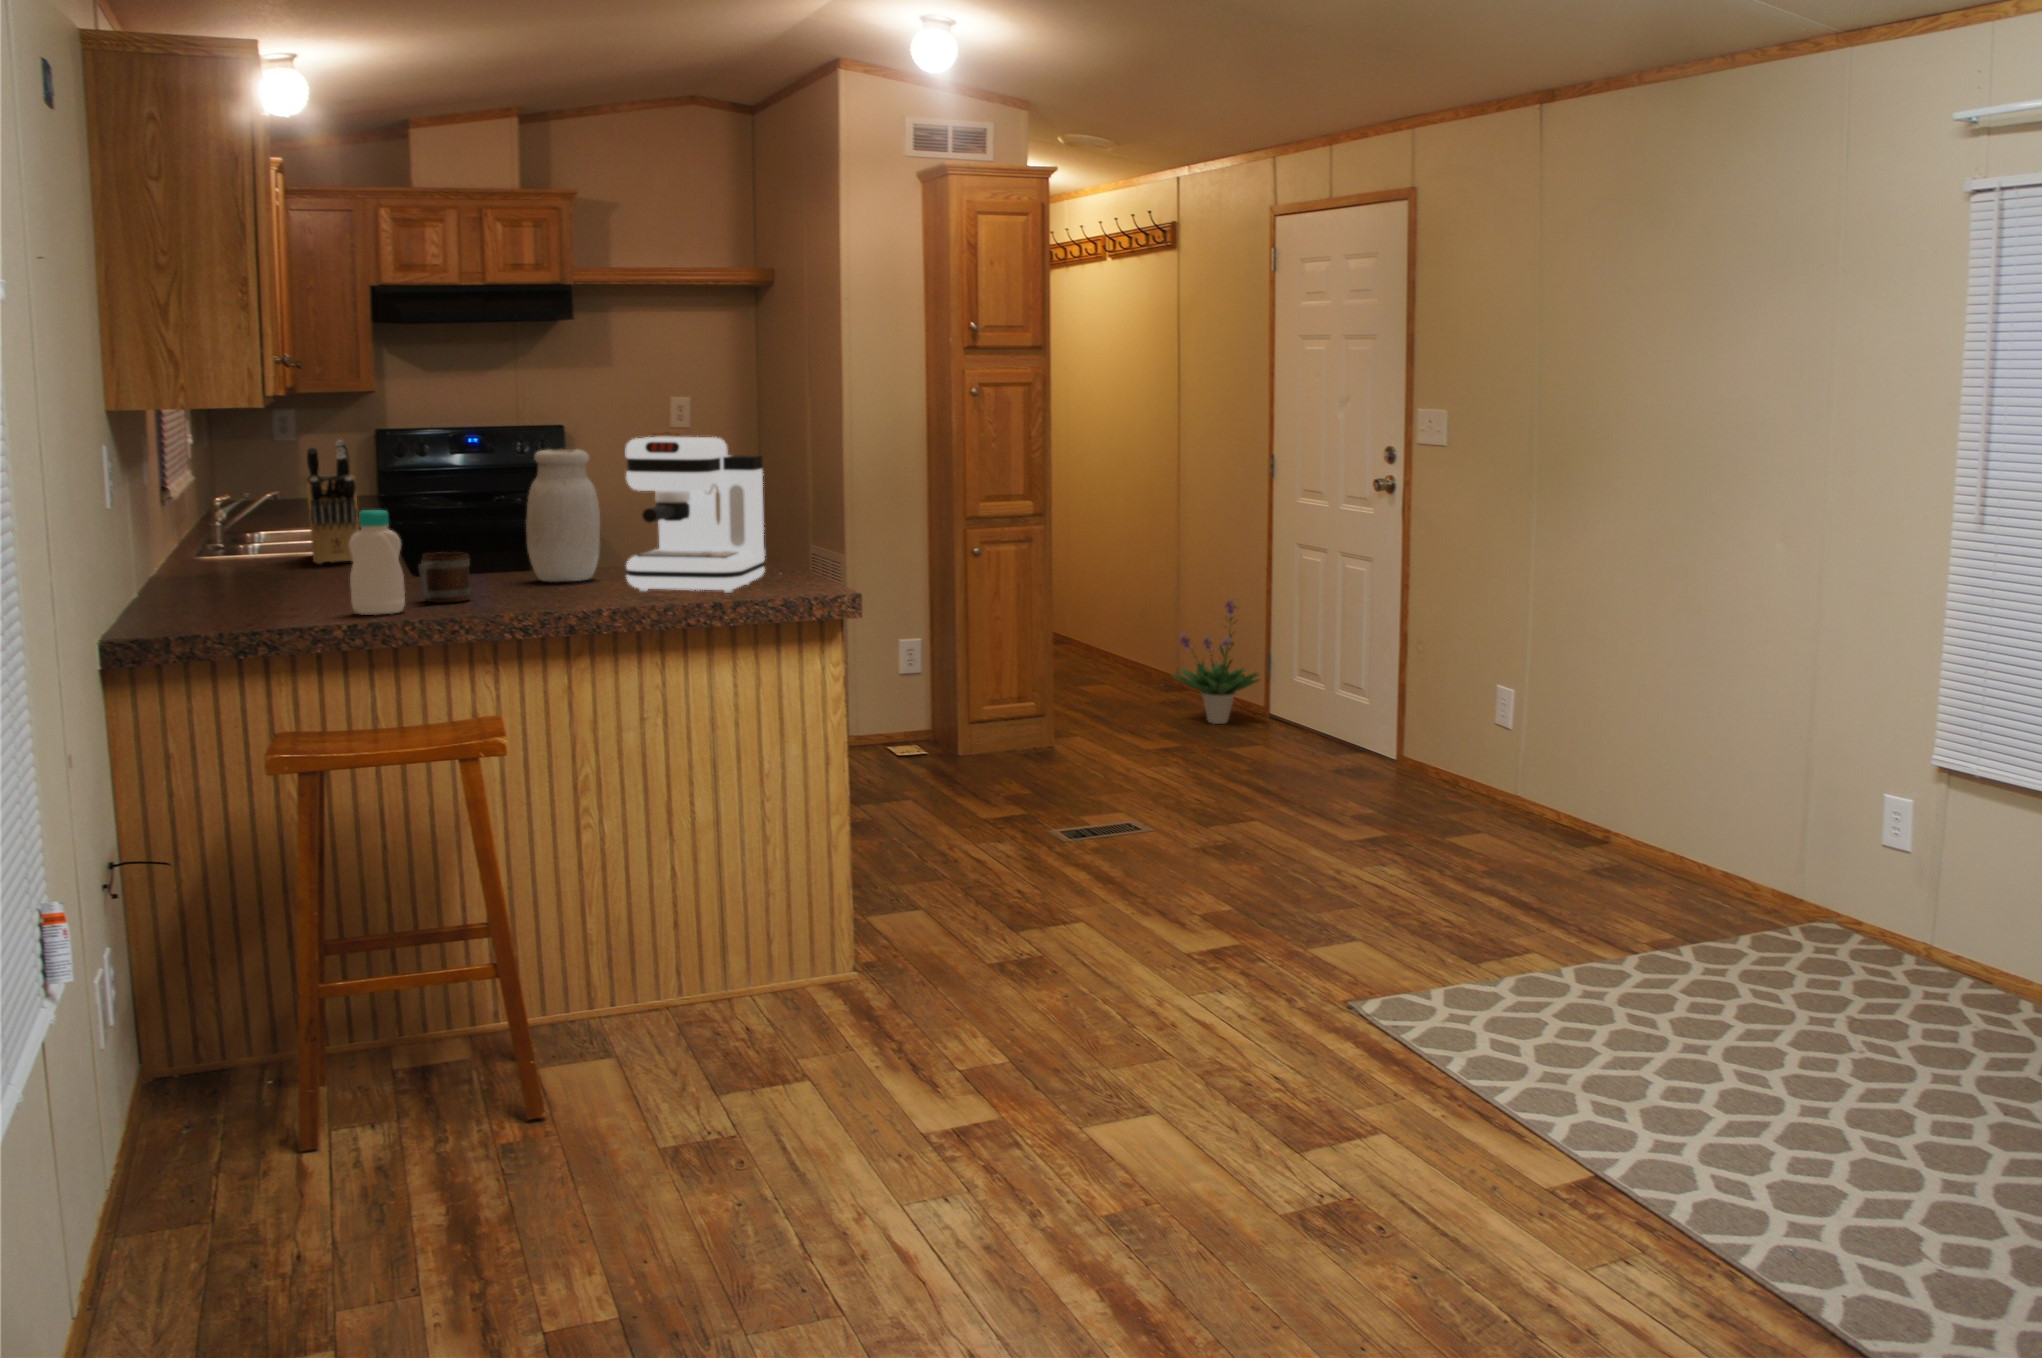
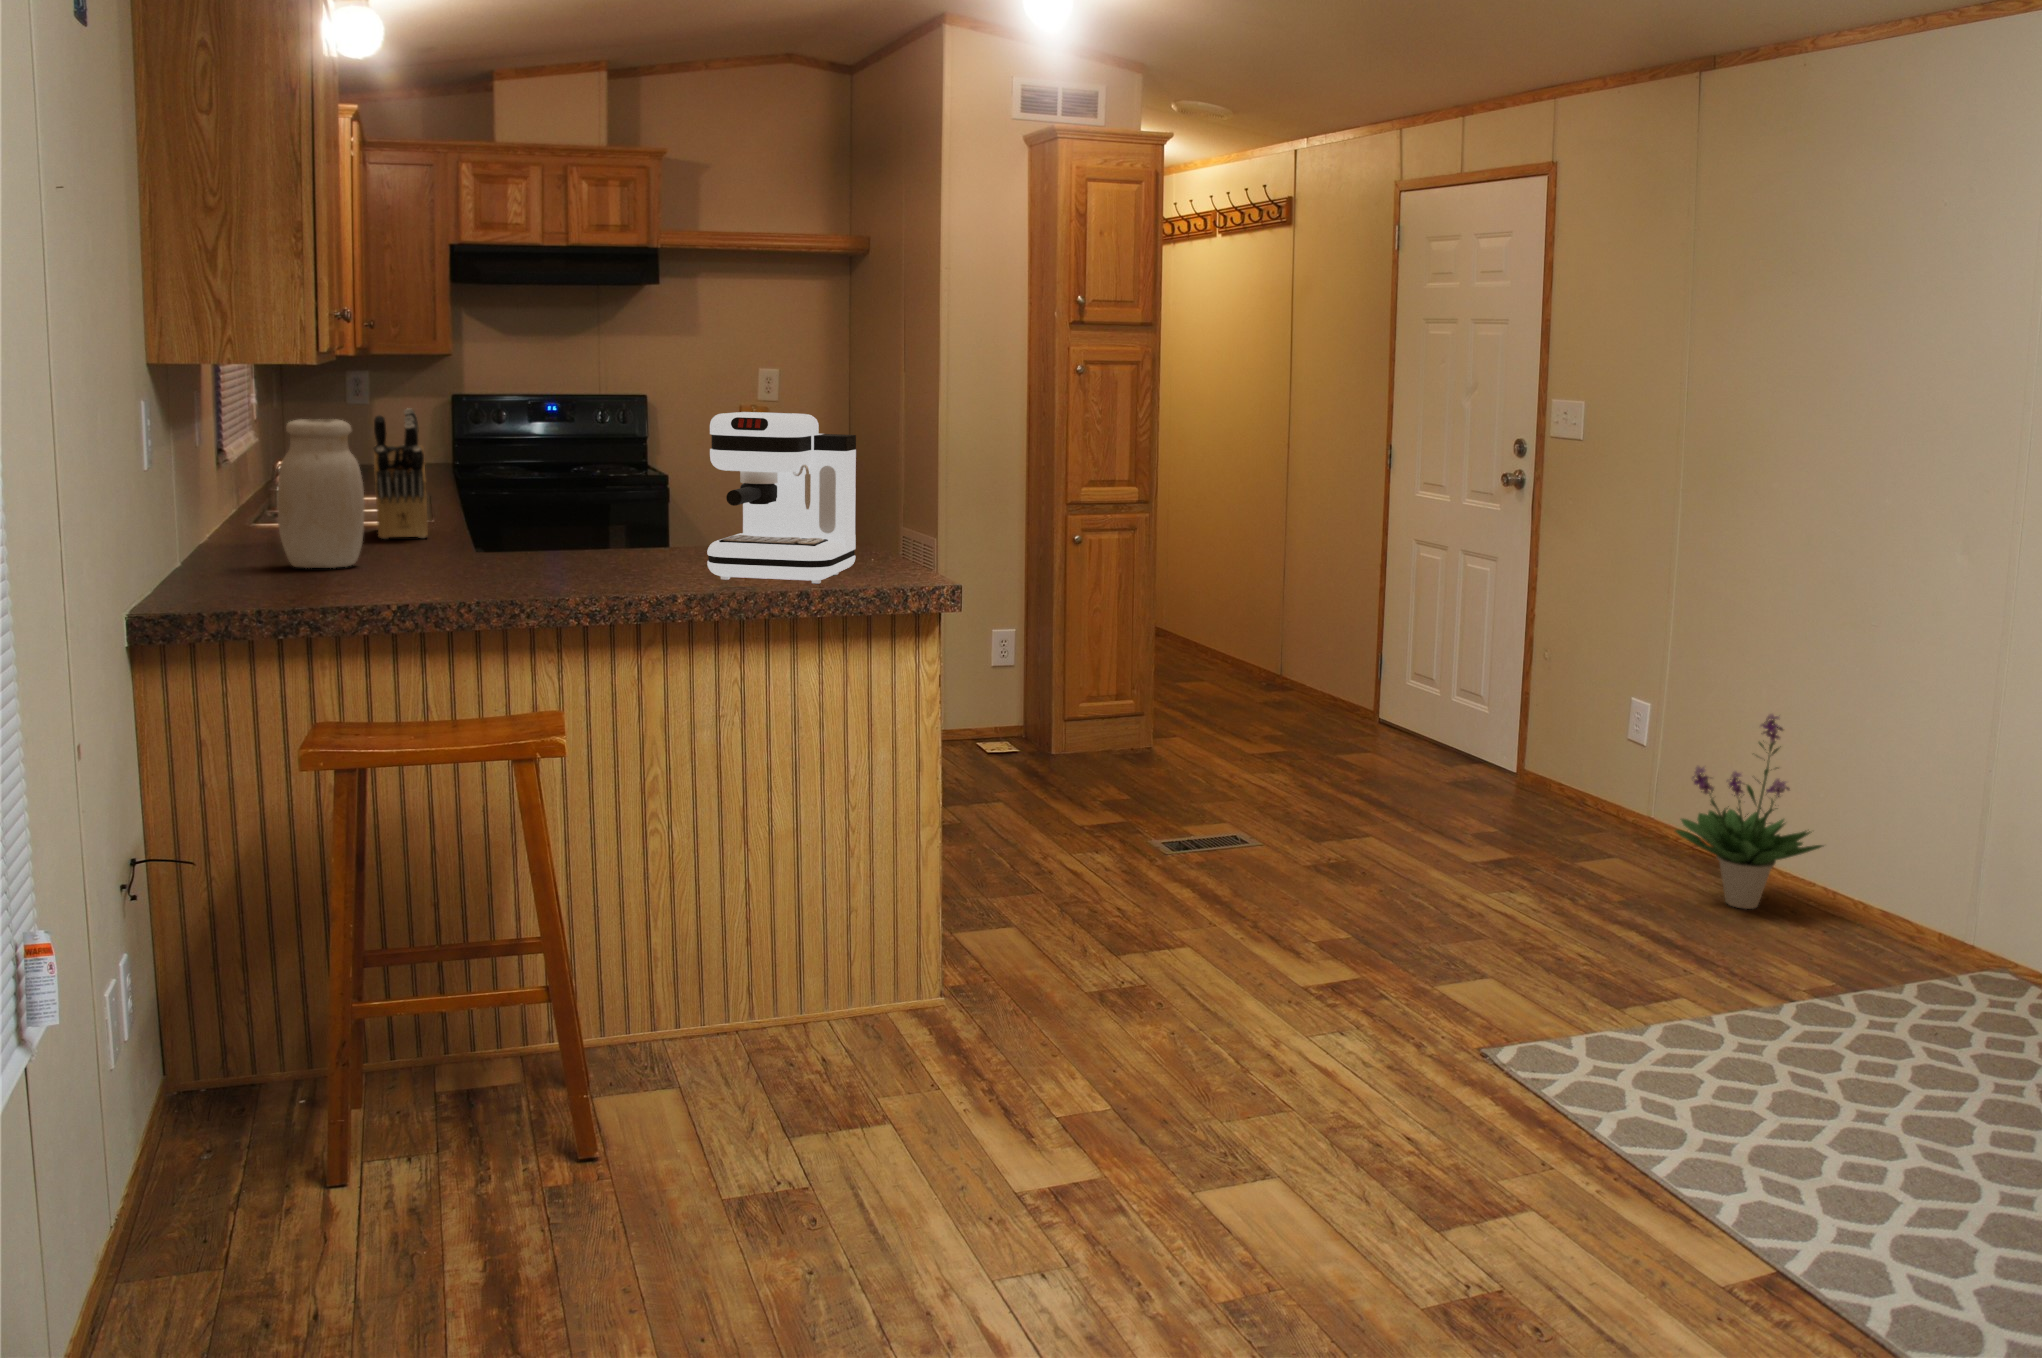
jar: present [526,449,600,582] -> present [277,419,365,568]
bottle: present [349,510,405,615] -> none [412,486,471,599]
mug: present [418,552,471,603] -> none [486,532,542,586]
potted plant: present [1172,599,1259,724] -> present [1675,714,1823,909]

